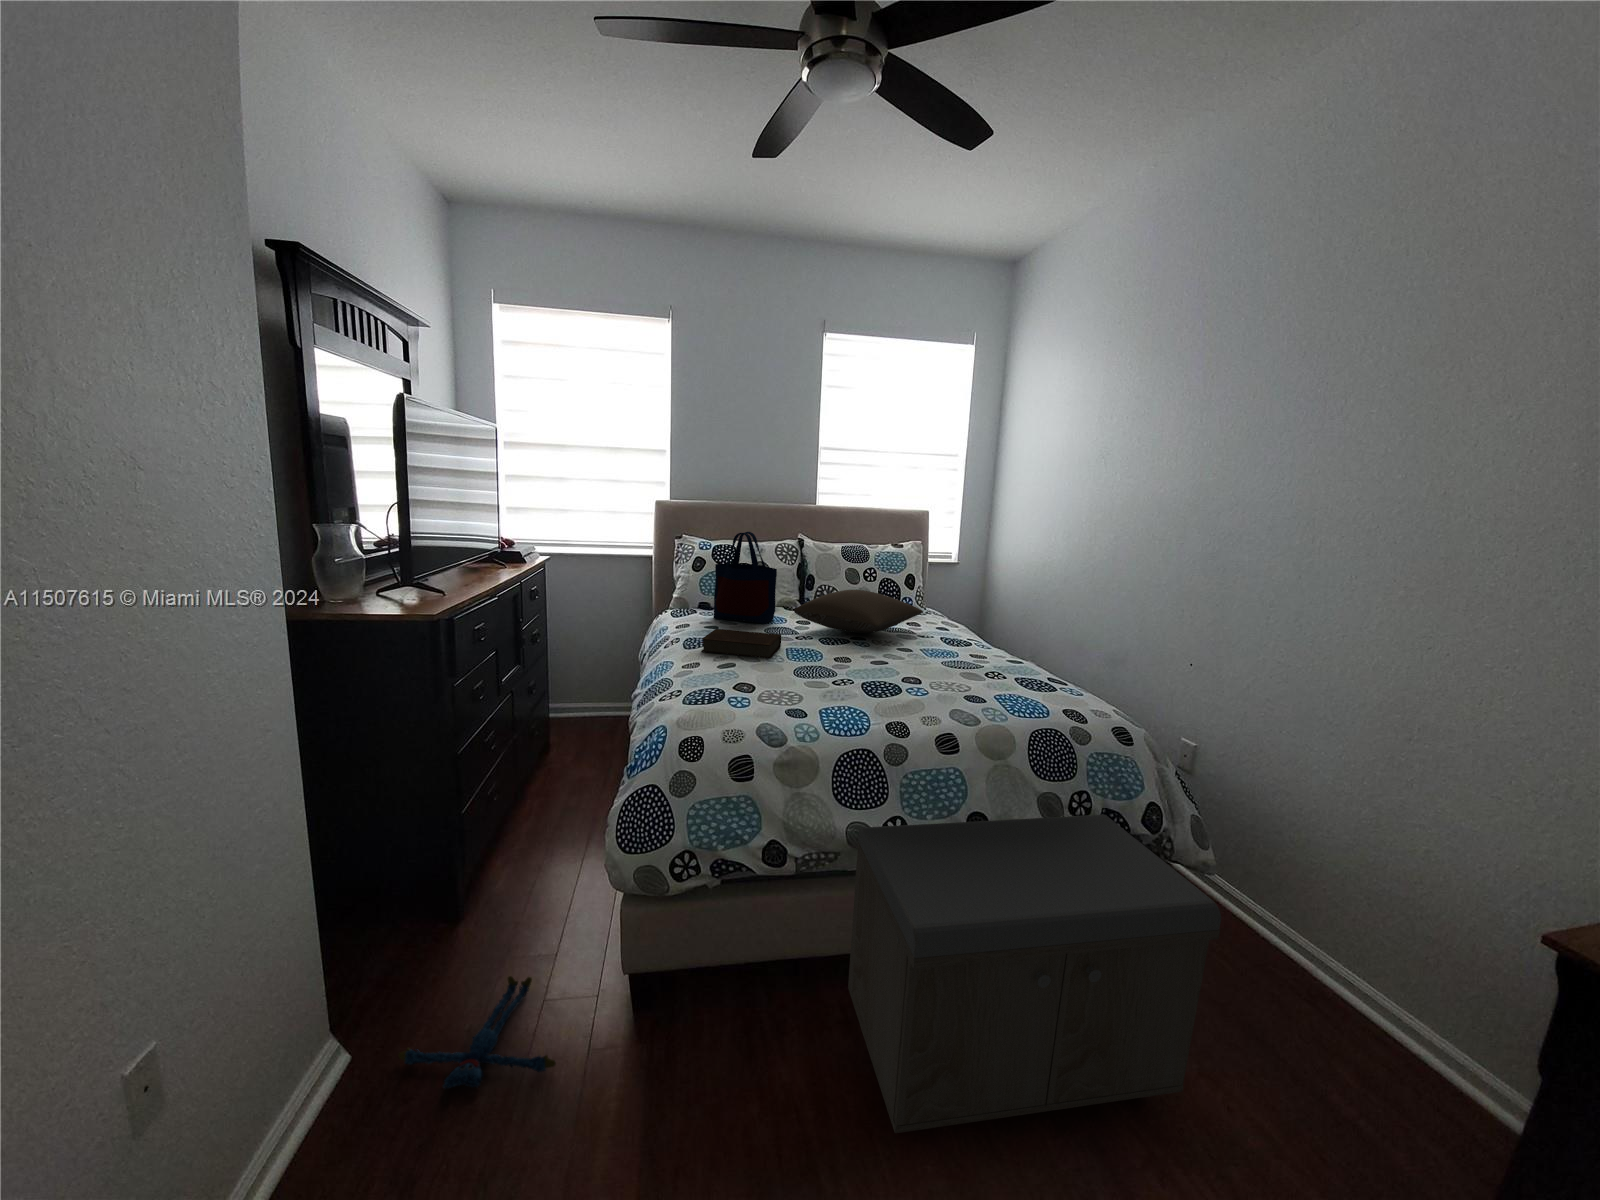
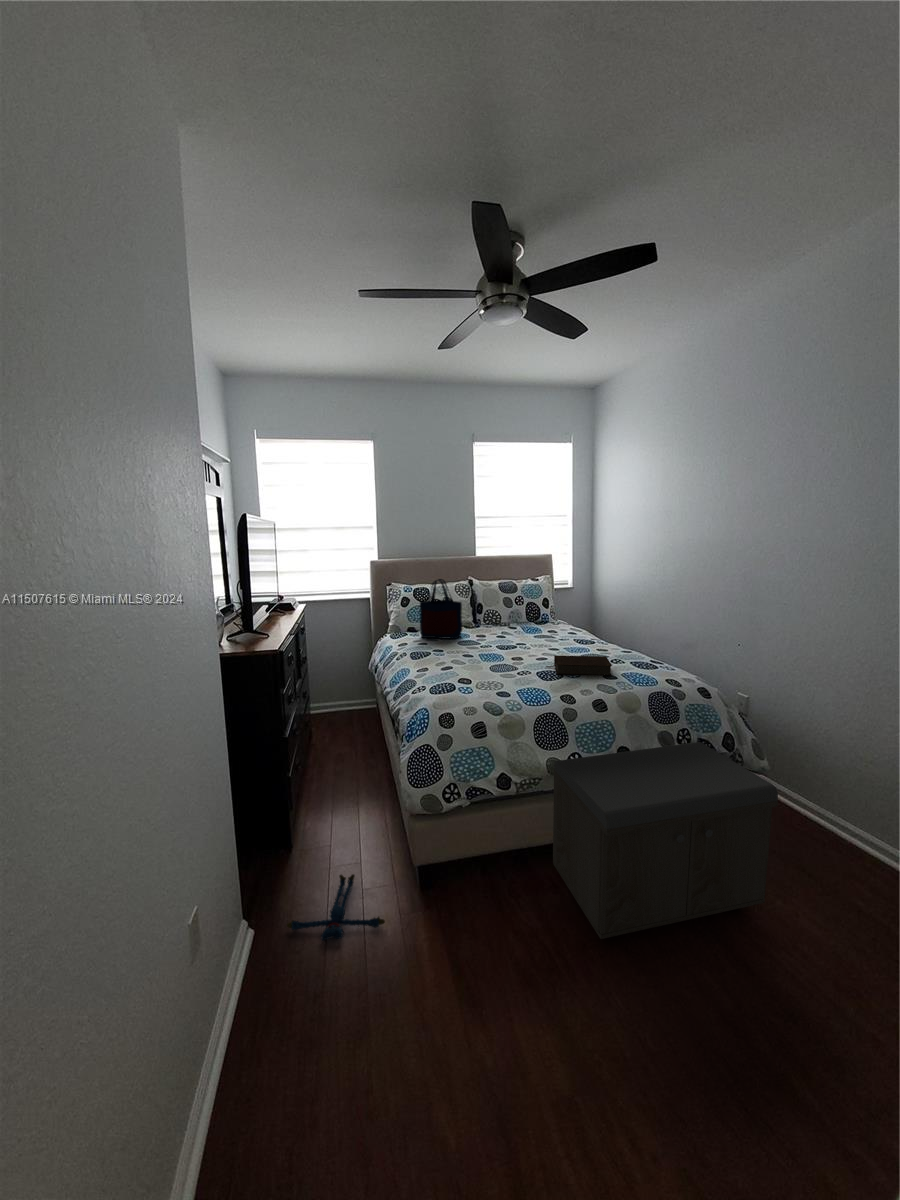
pillow: present [794,590,923,633] -> none [477,612,560,640]
book: present [701,629,781,658] -> present [546,655,612,676]

